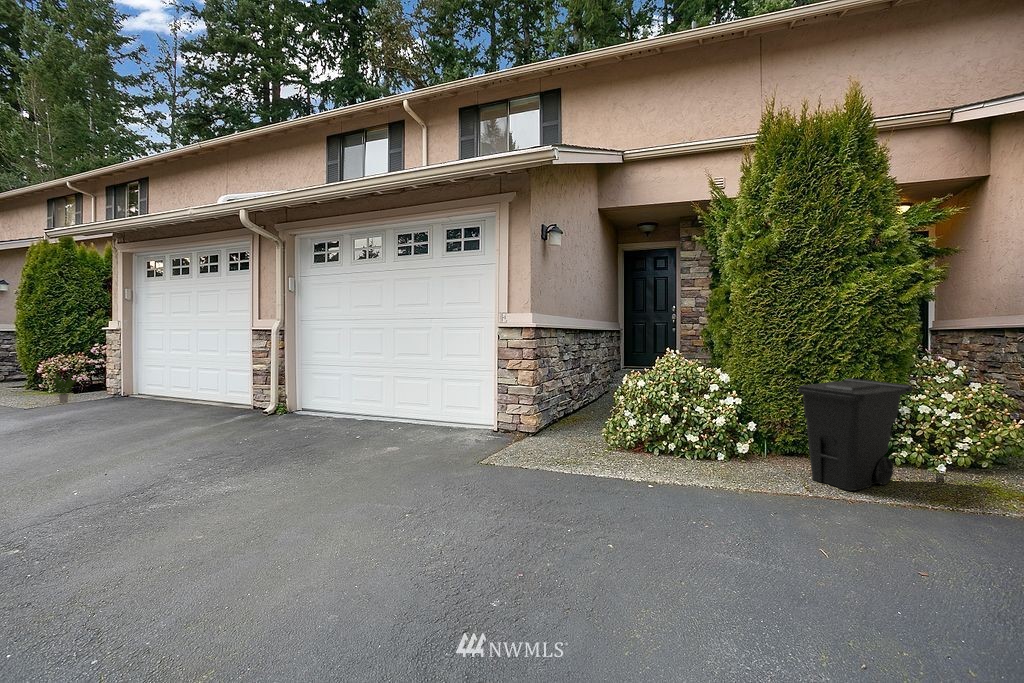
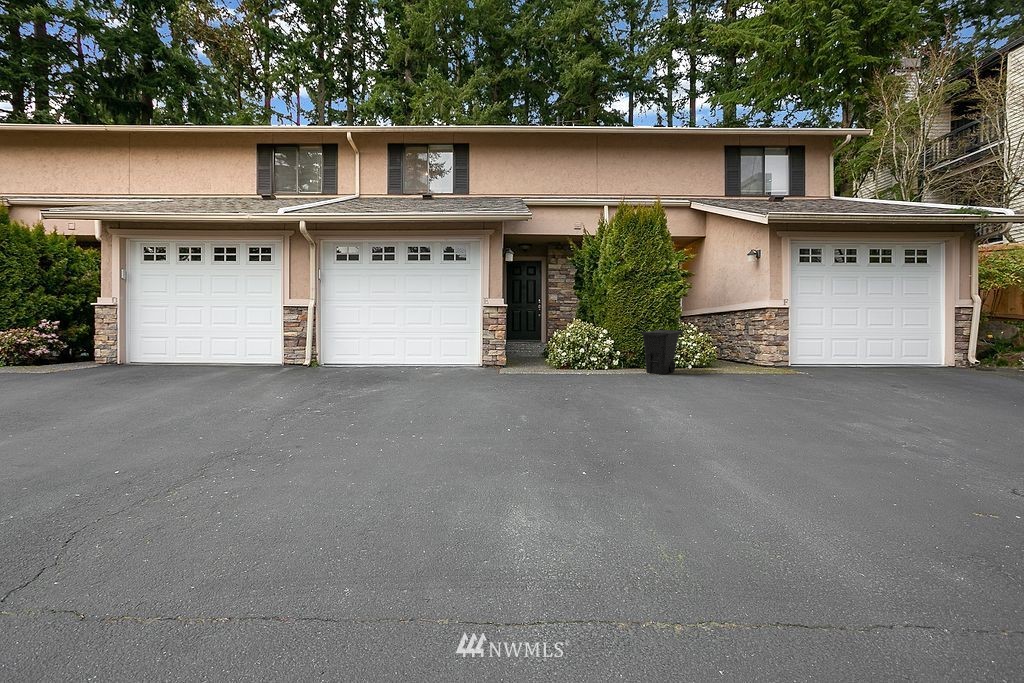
potted plant: present [50,374,77,403] -> none [67,341,98,367]

